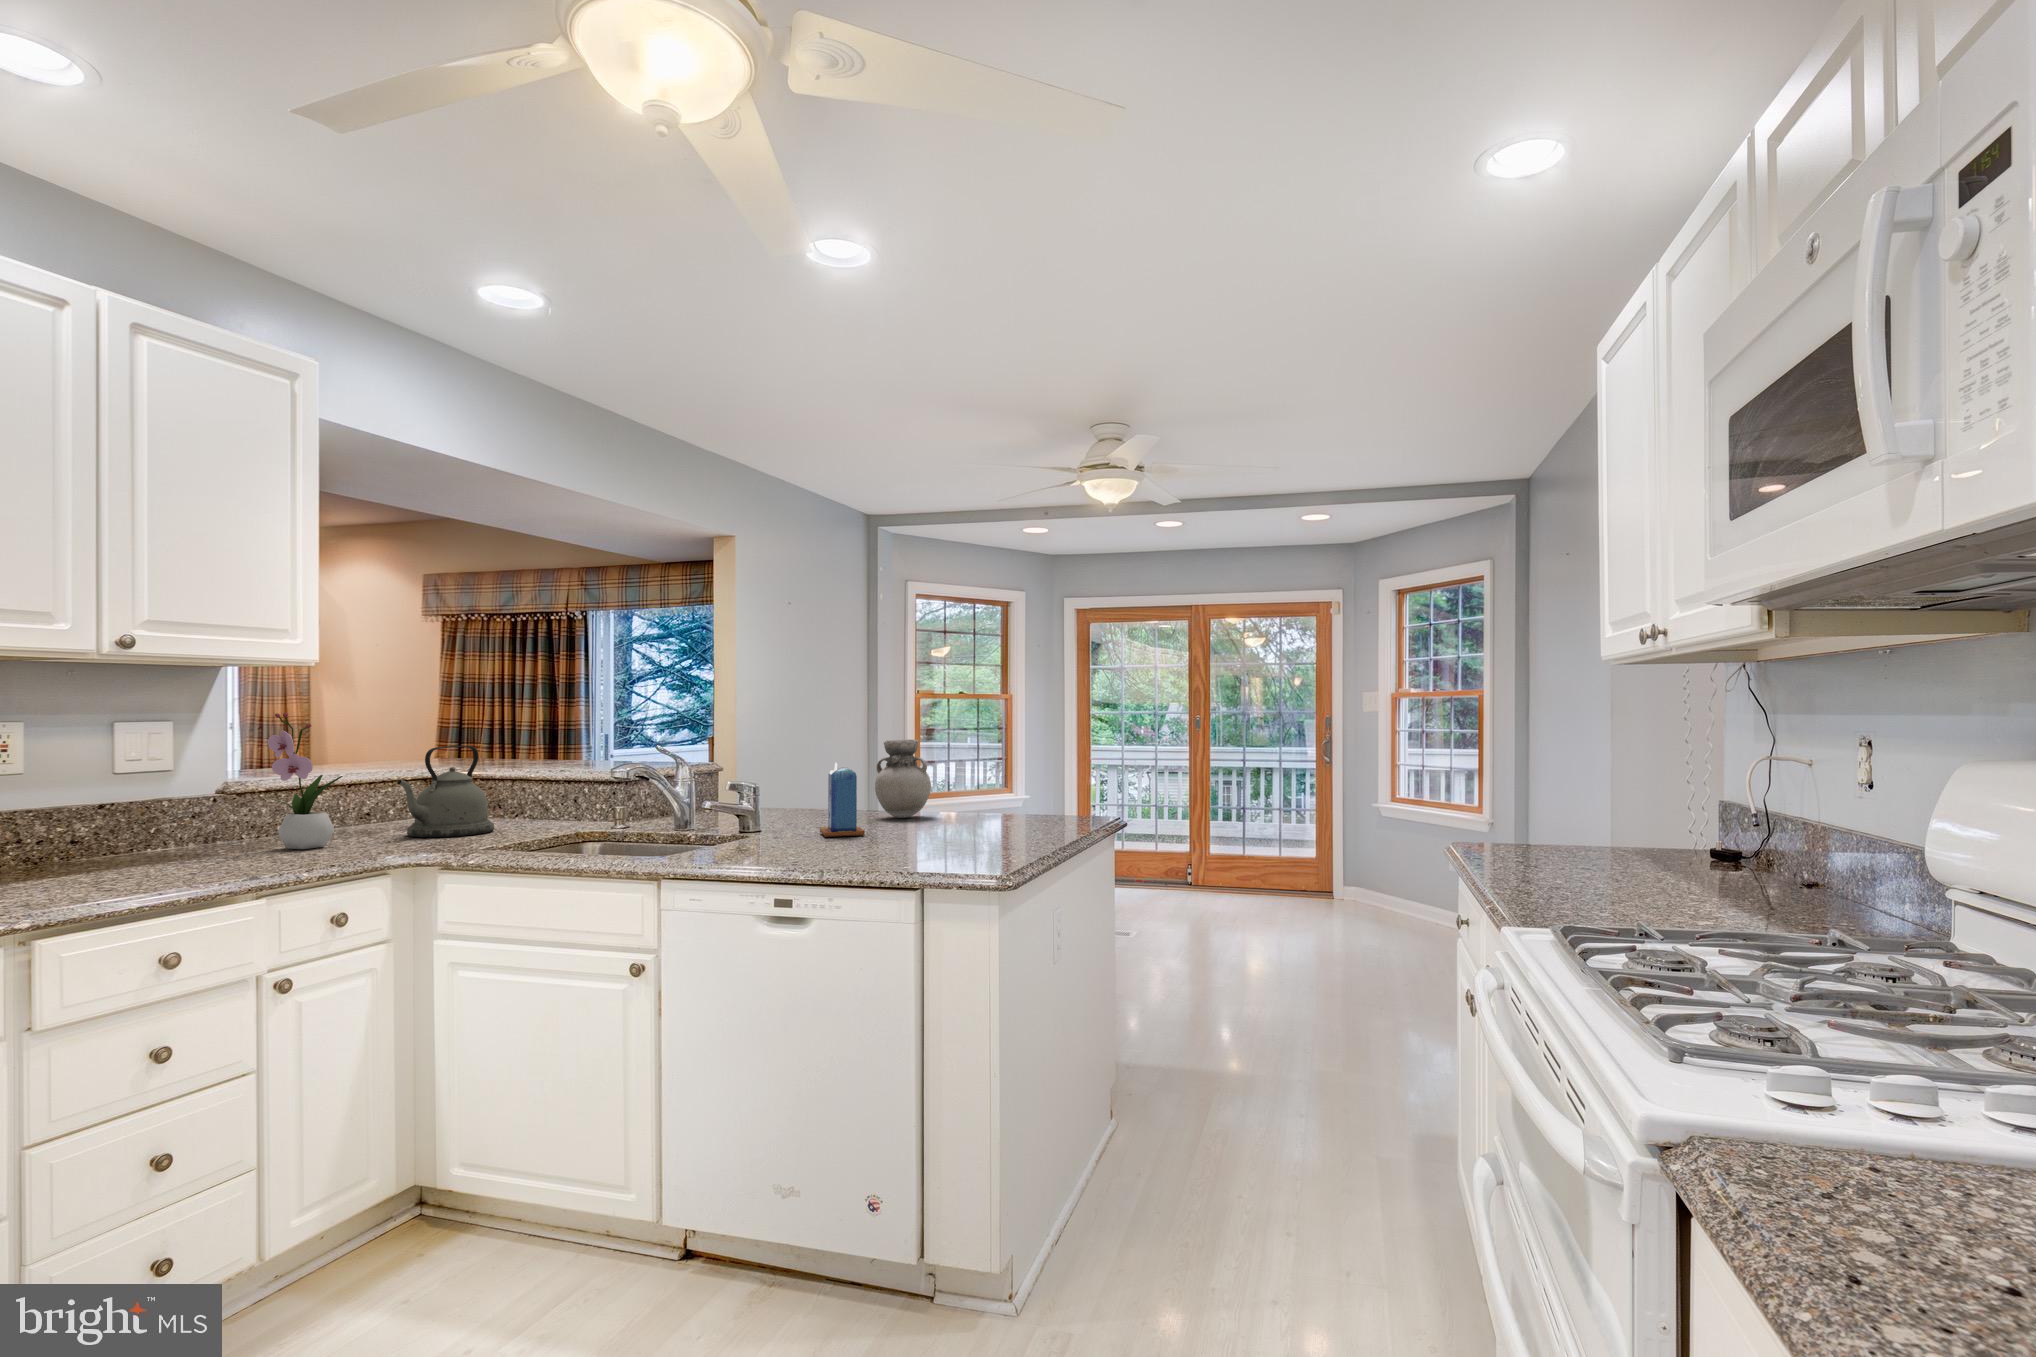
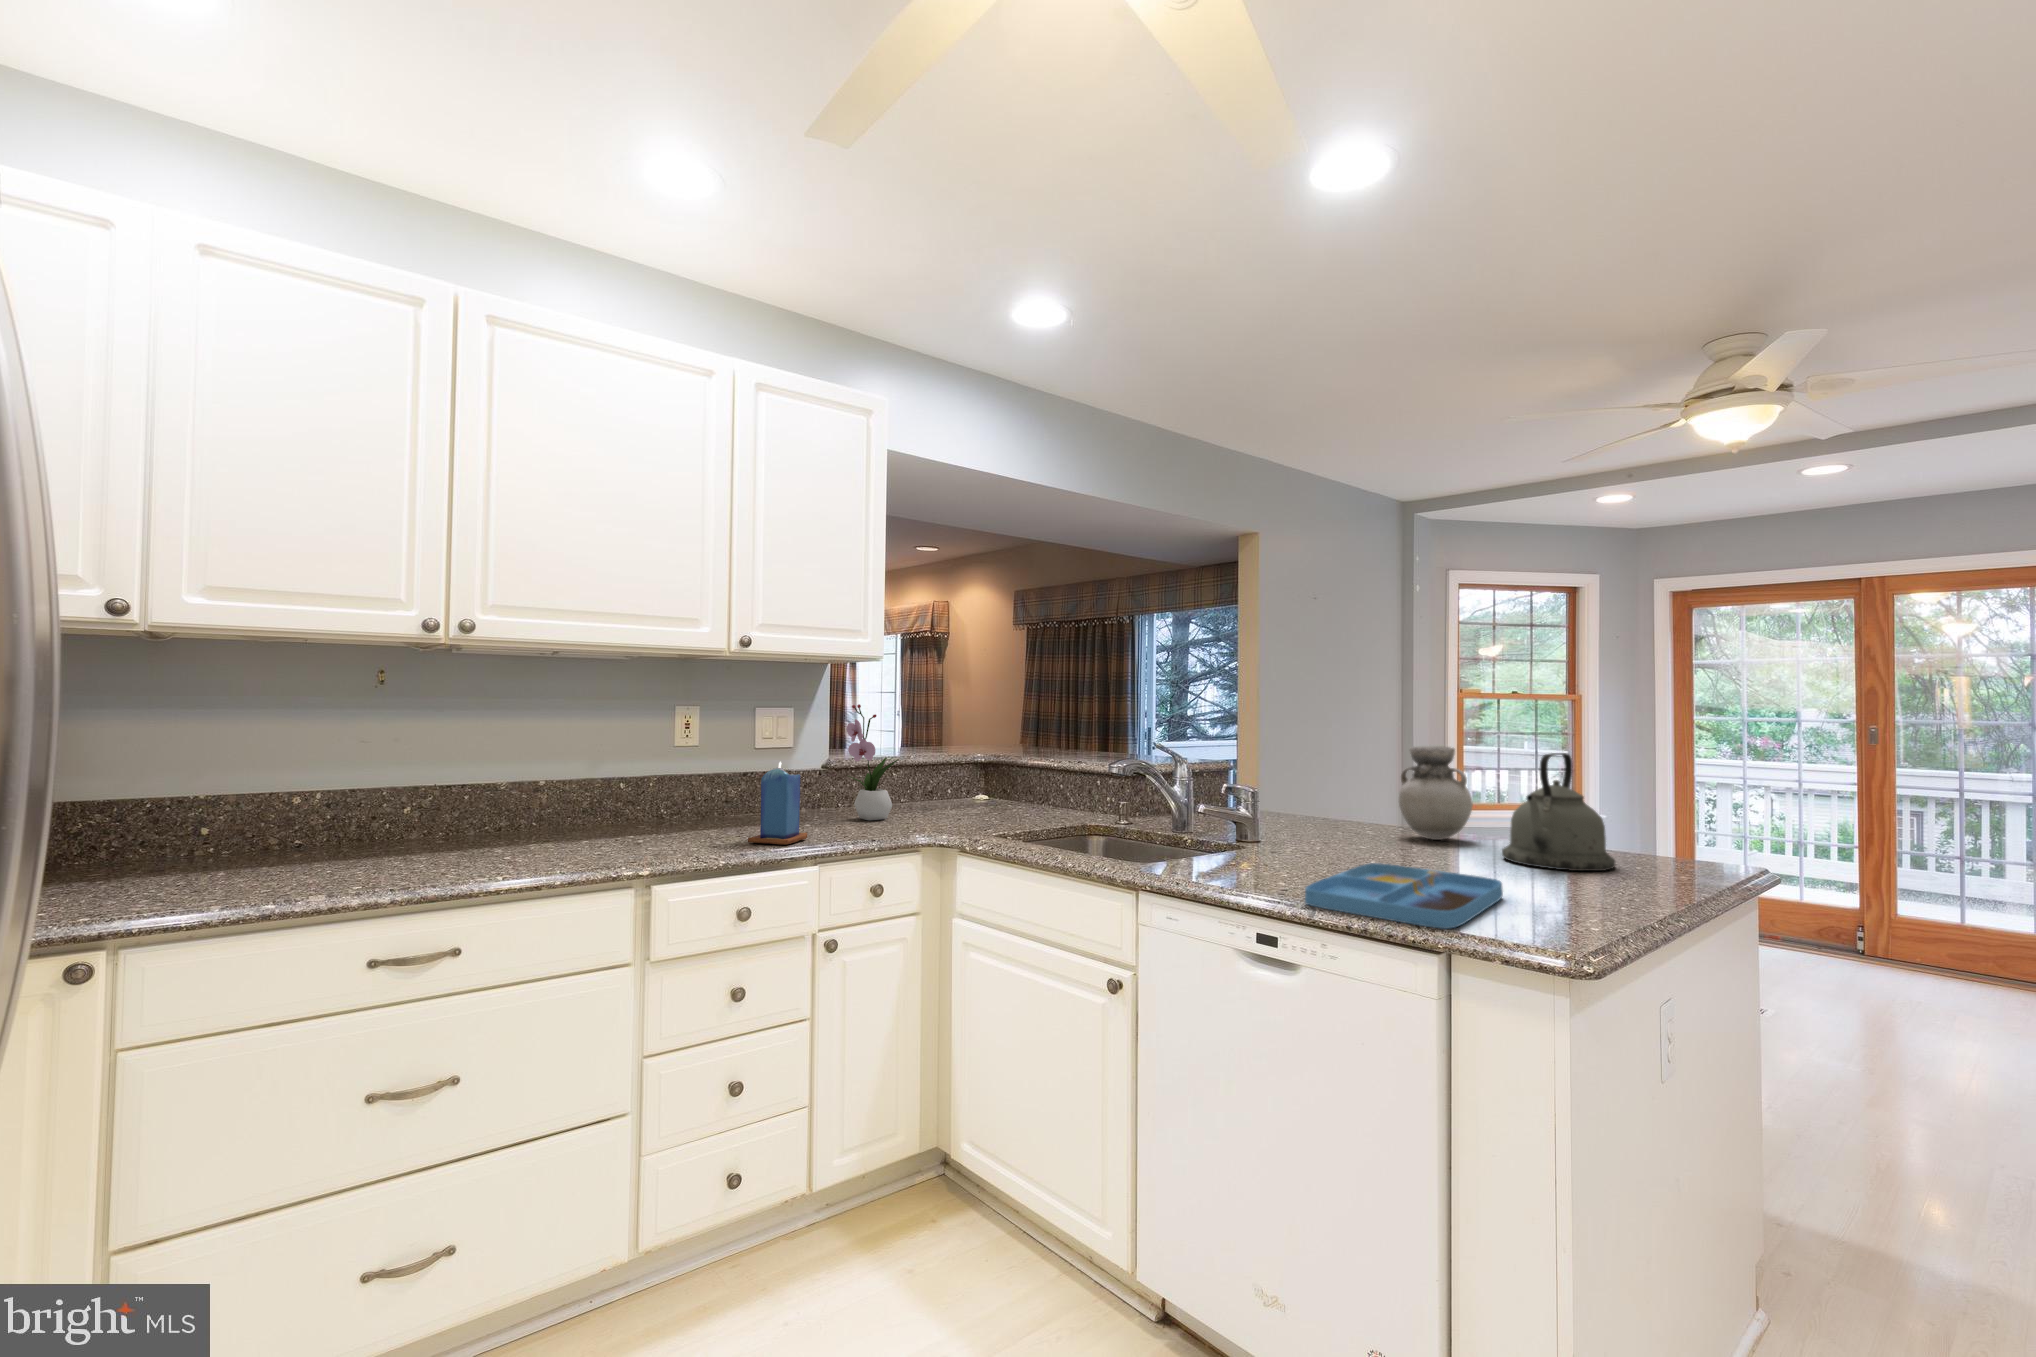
kettle: present [398,746,494,837] -> present [1502,753,1615,871]
candle: present [820,762,865,837] -> present [748,762,807,845]
tray: none [814,834,952,869] -> present [1305,863,1503,929]

